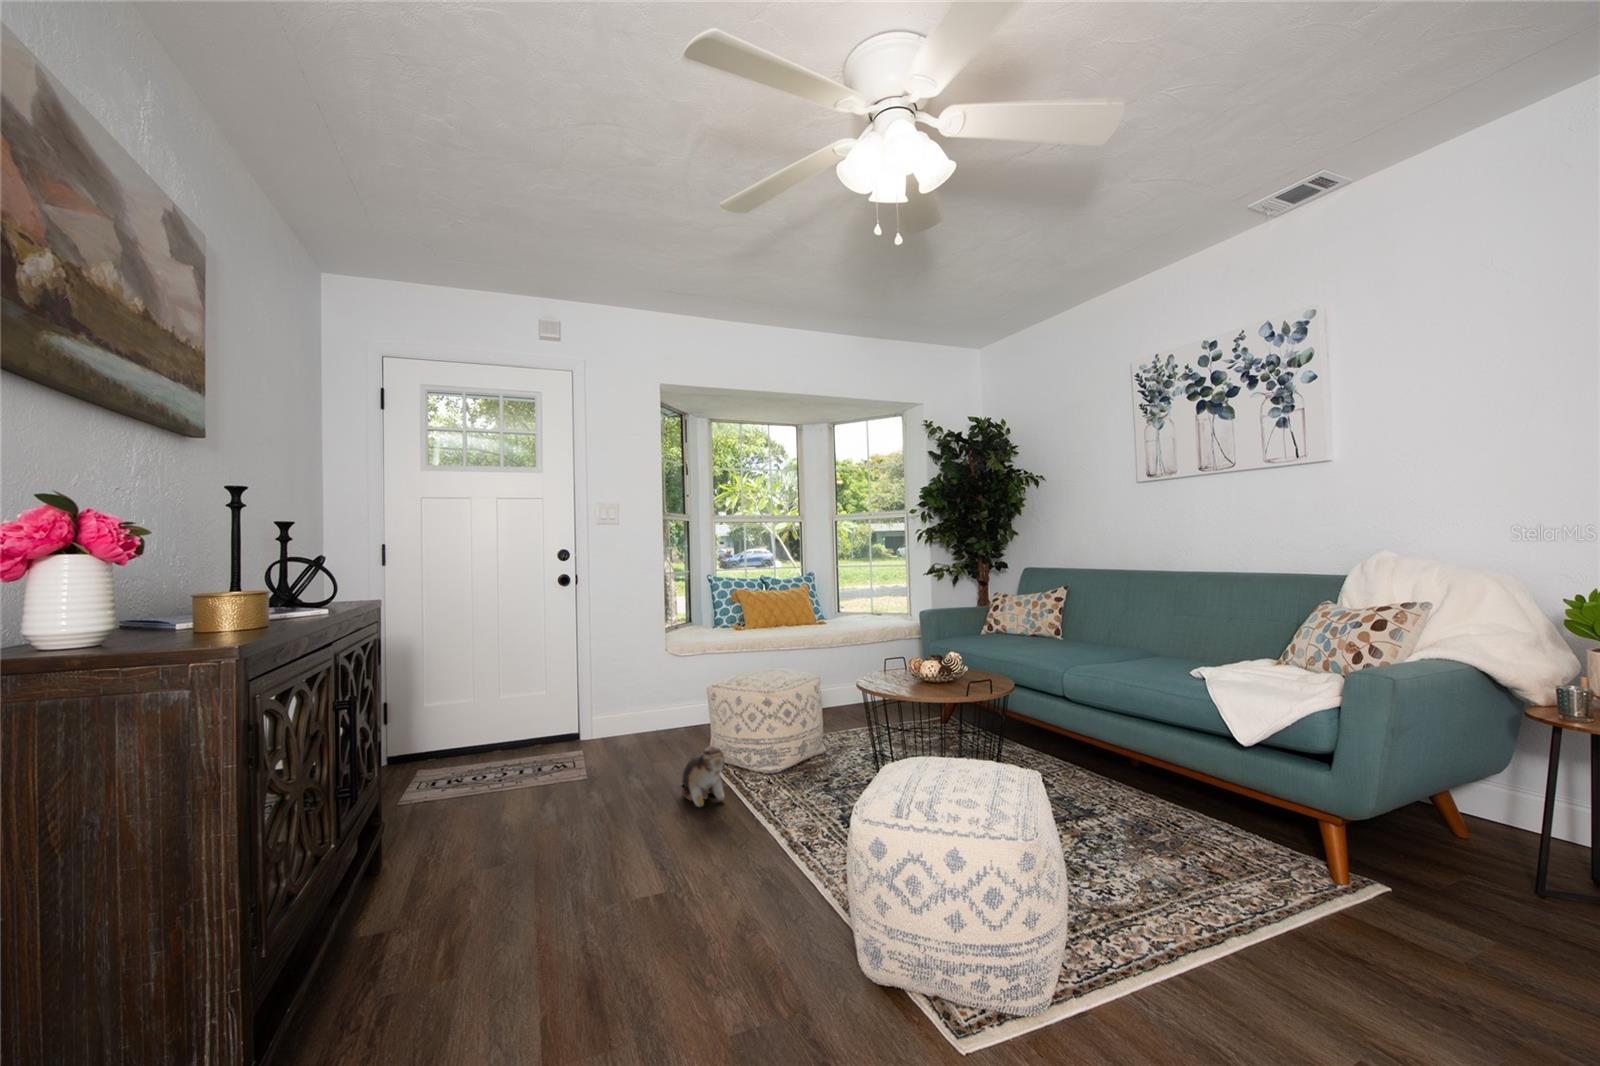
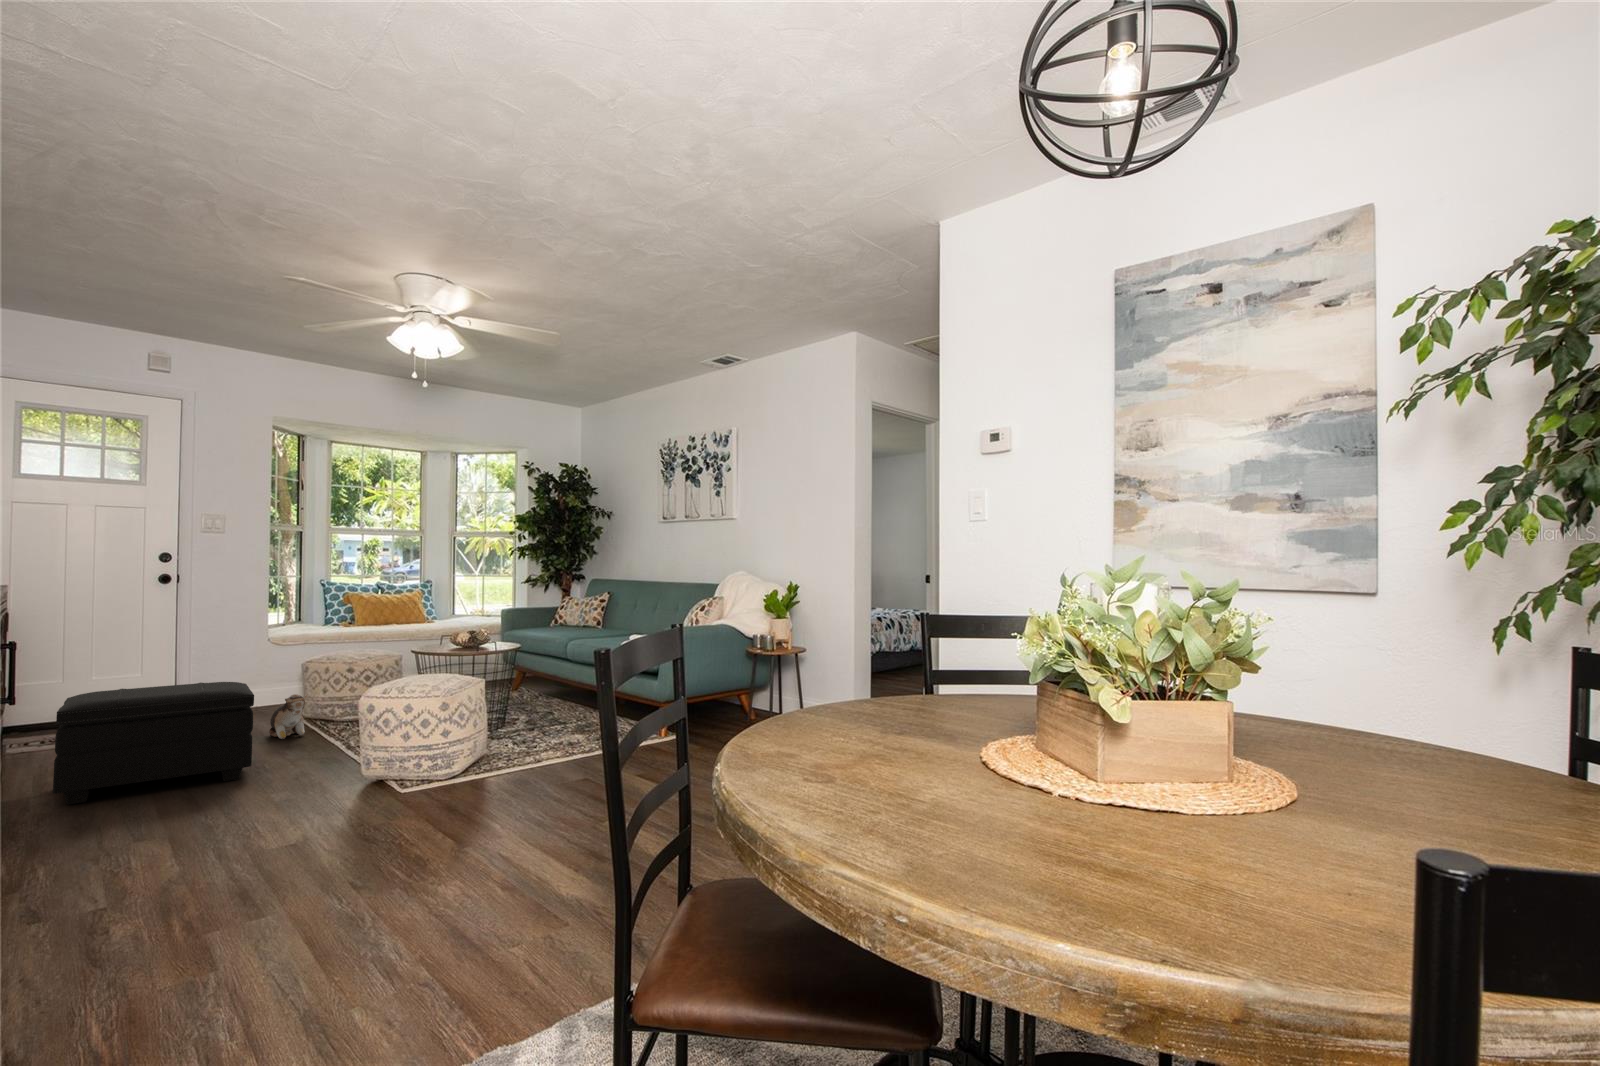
footstool: none [417,745,680,968] -> present [53,682,254,805]

